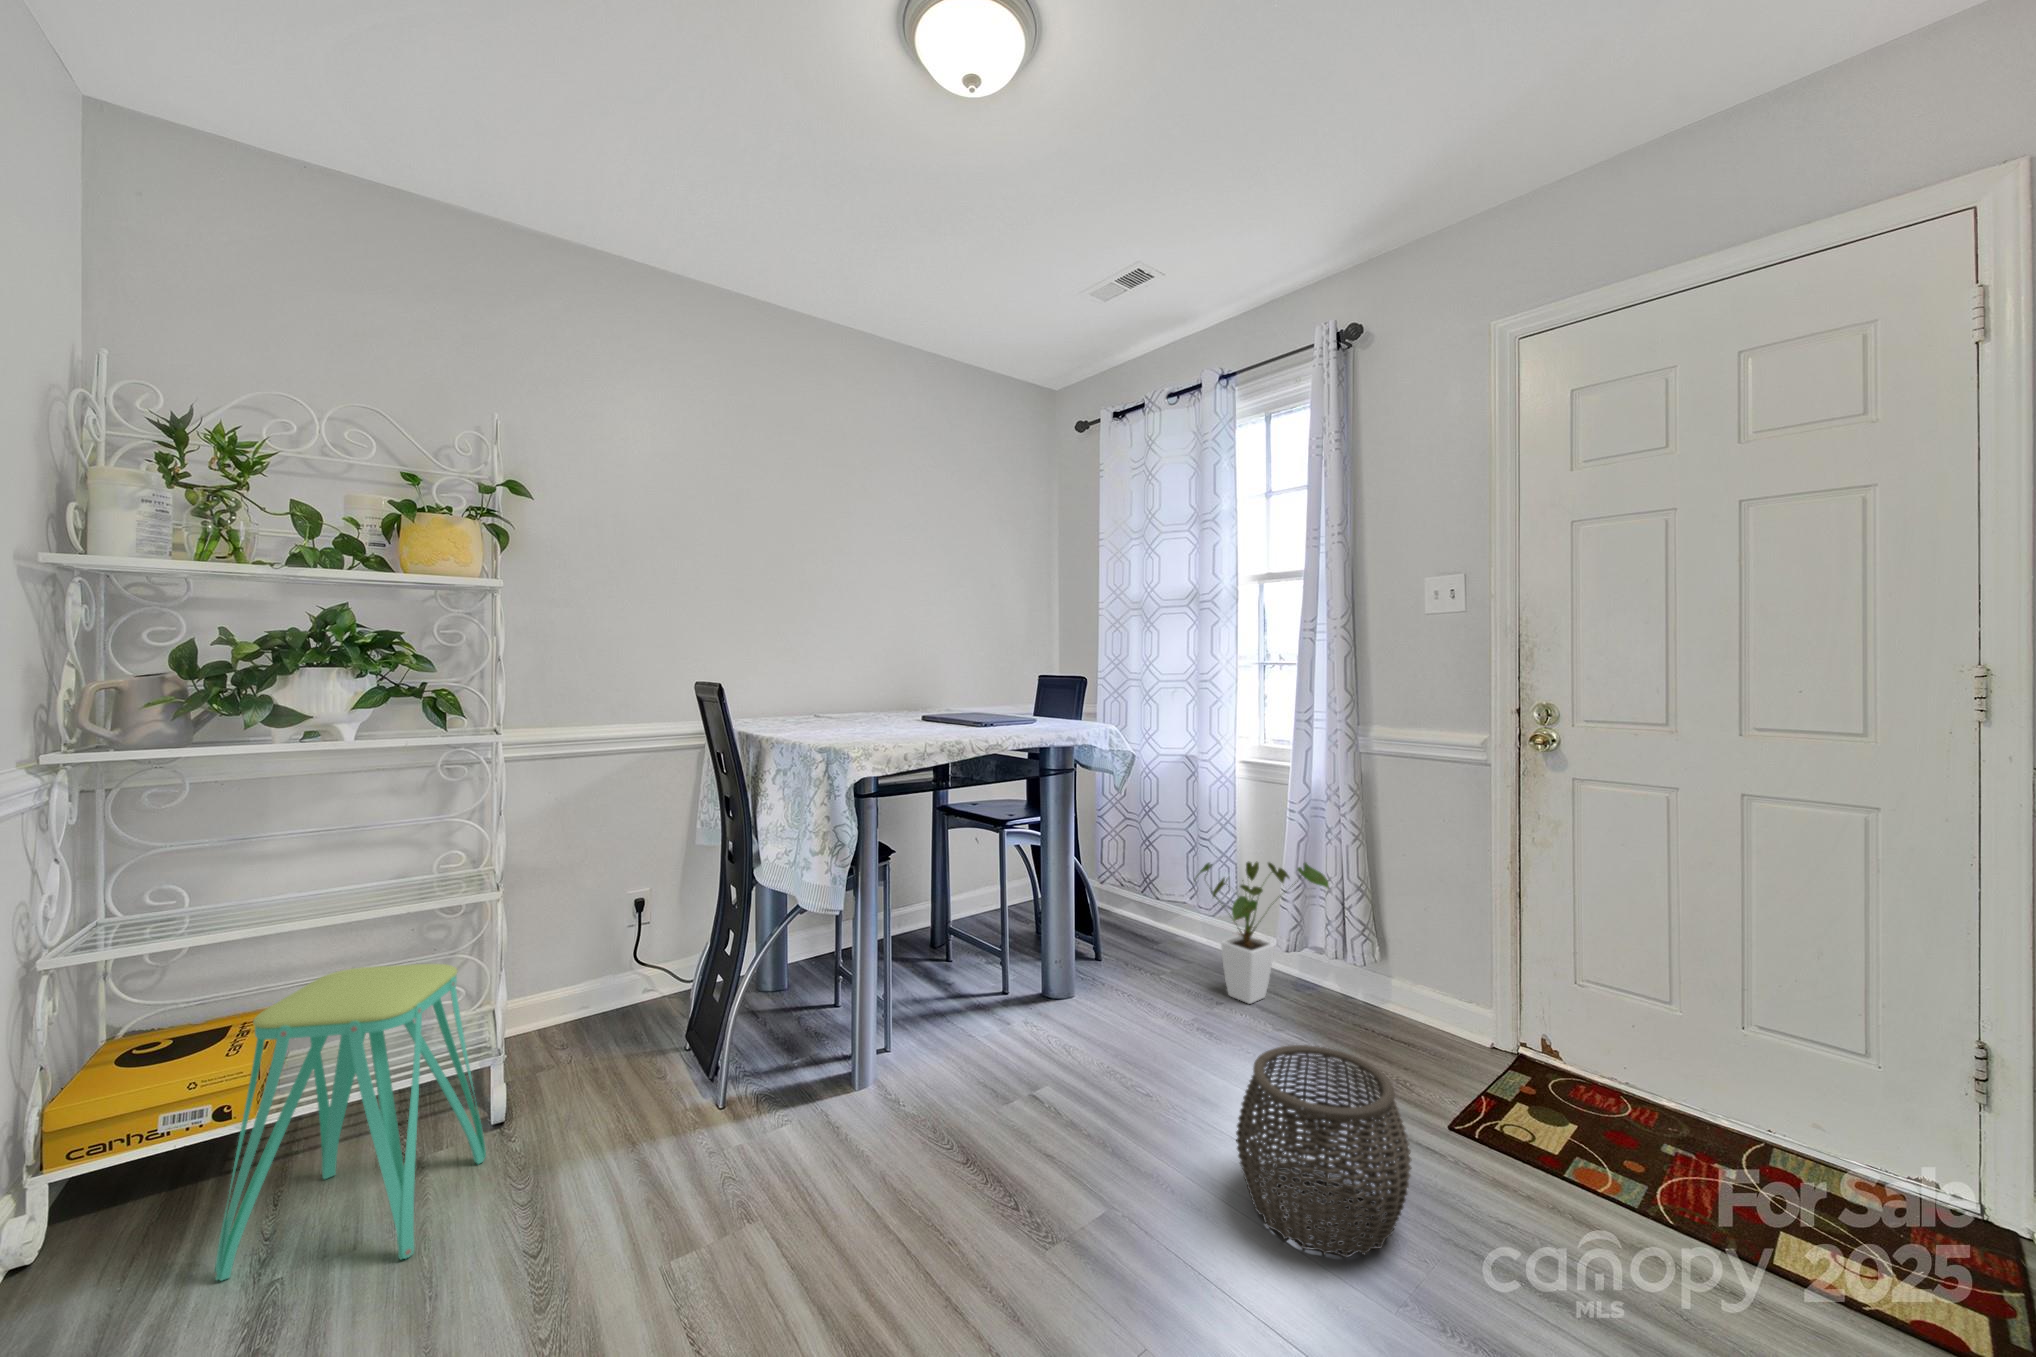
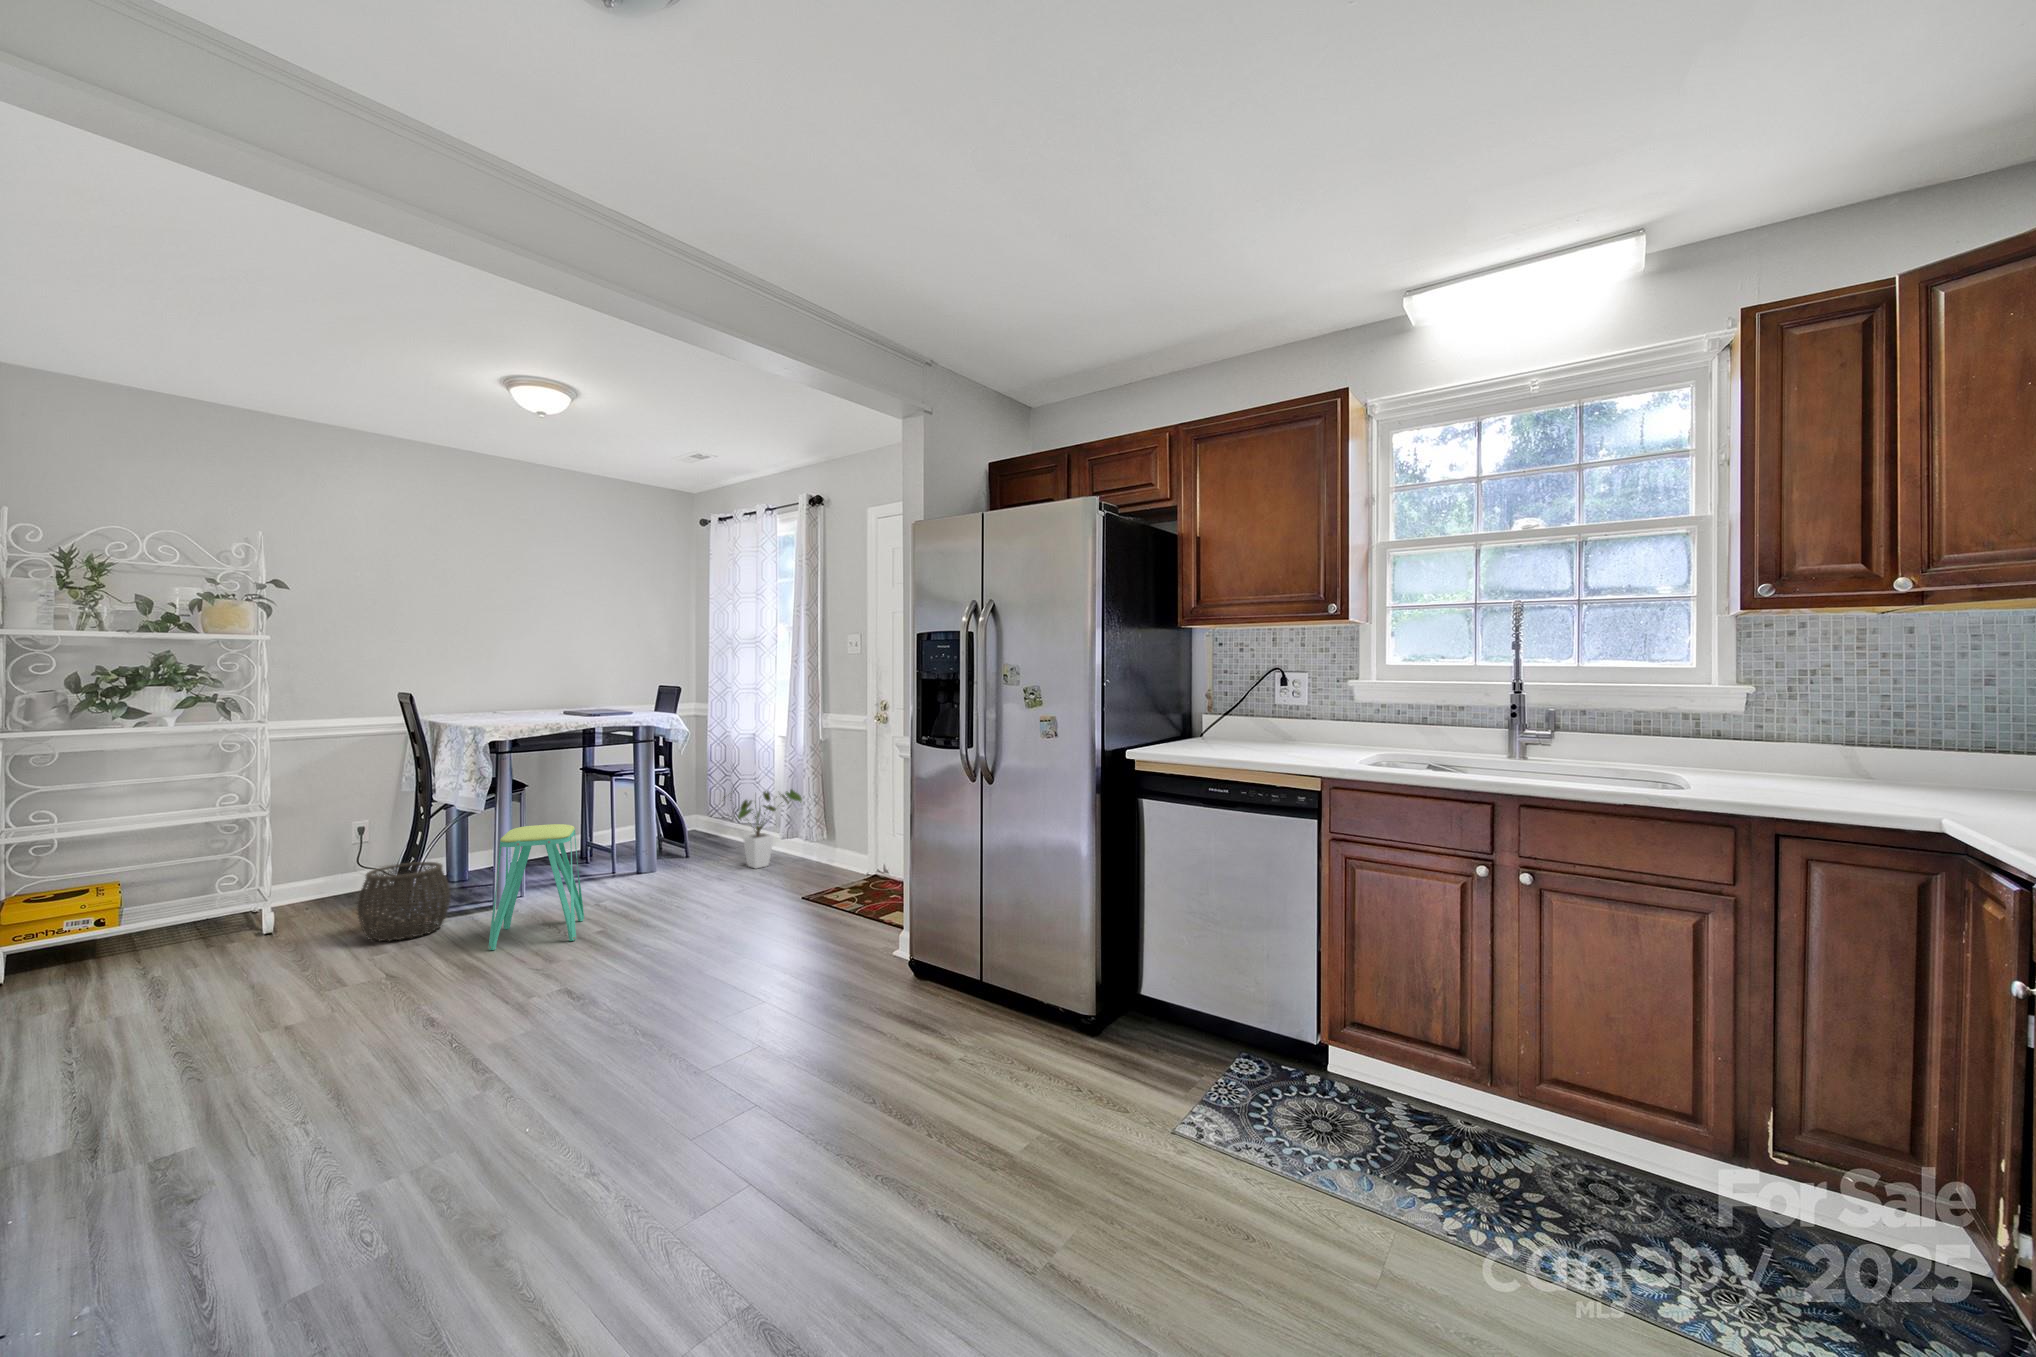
stool: present [215,964,486,1280] -> present [489,824,584,950]
woven basket: present [1236,1045,1412,1257] -> present [357,862,450,941]

